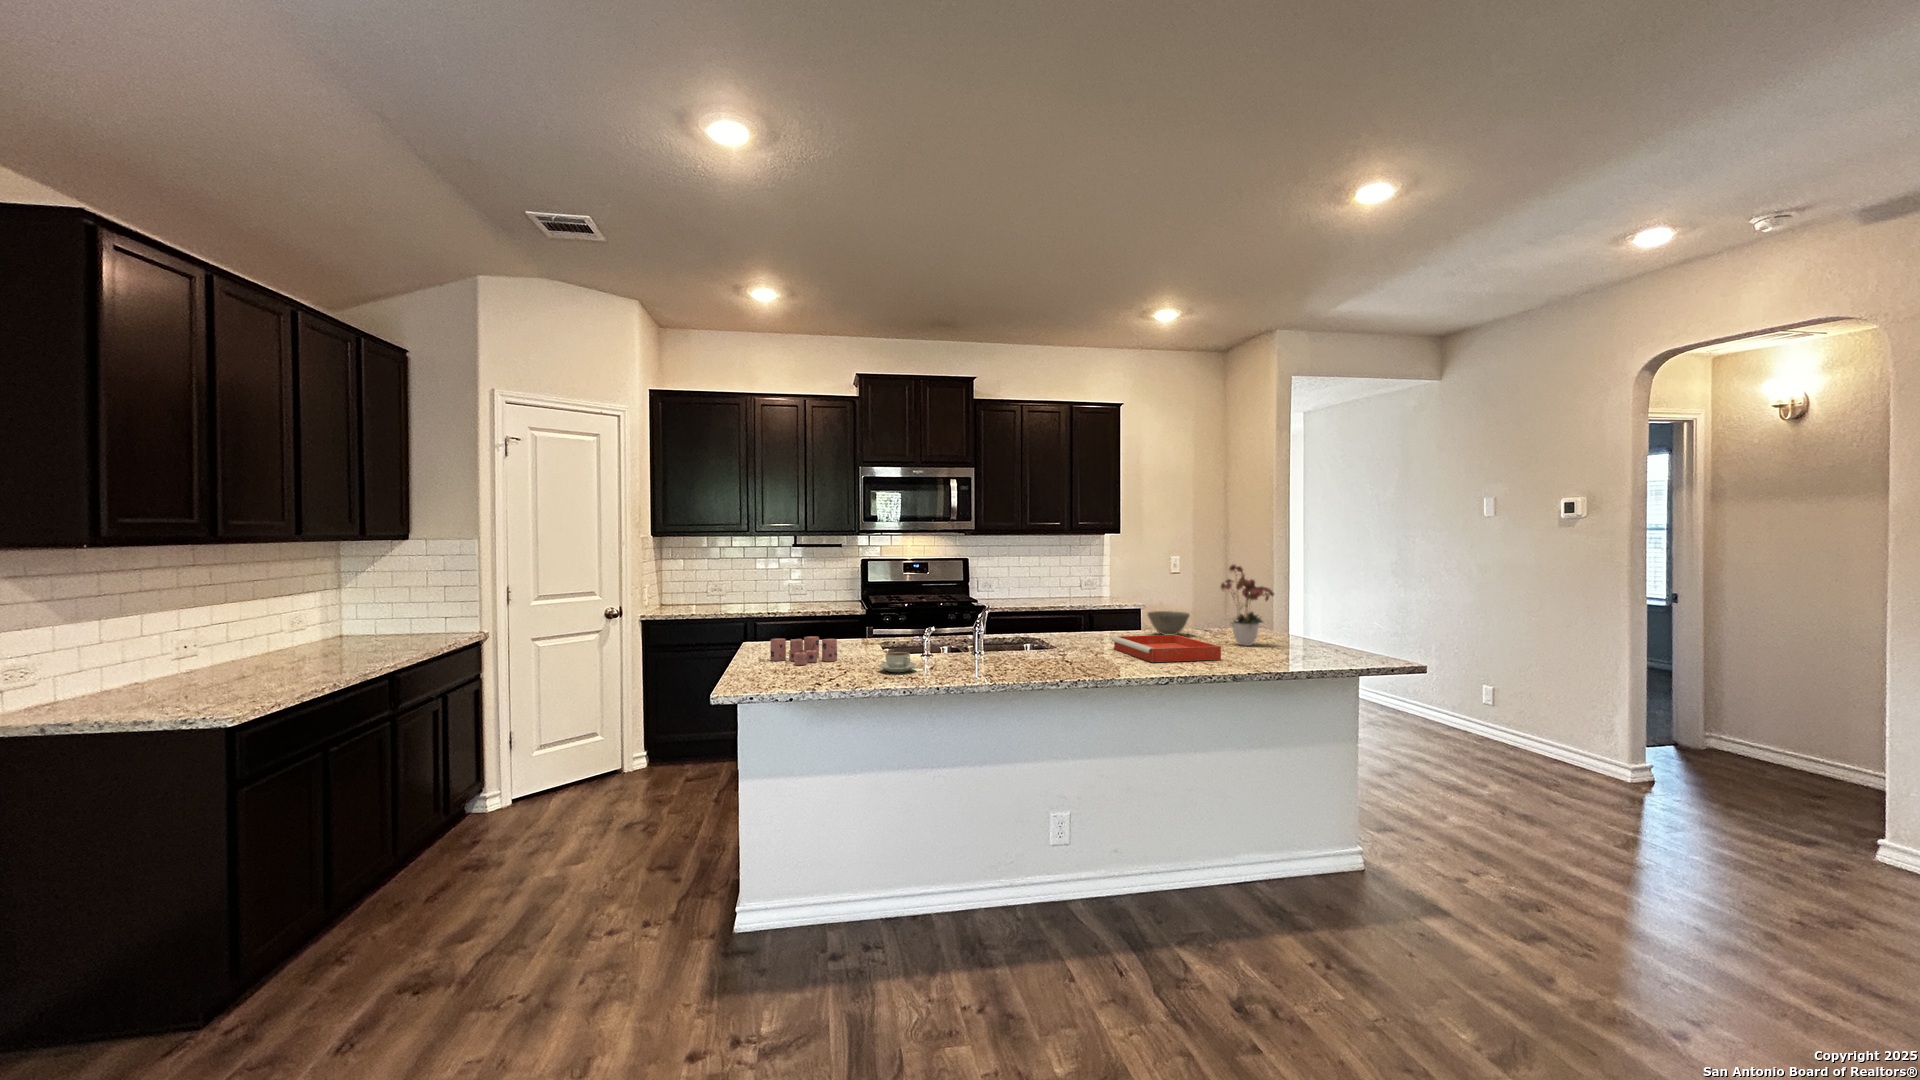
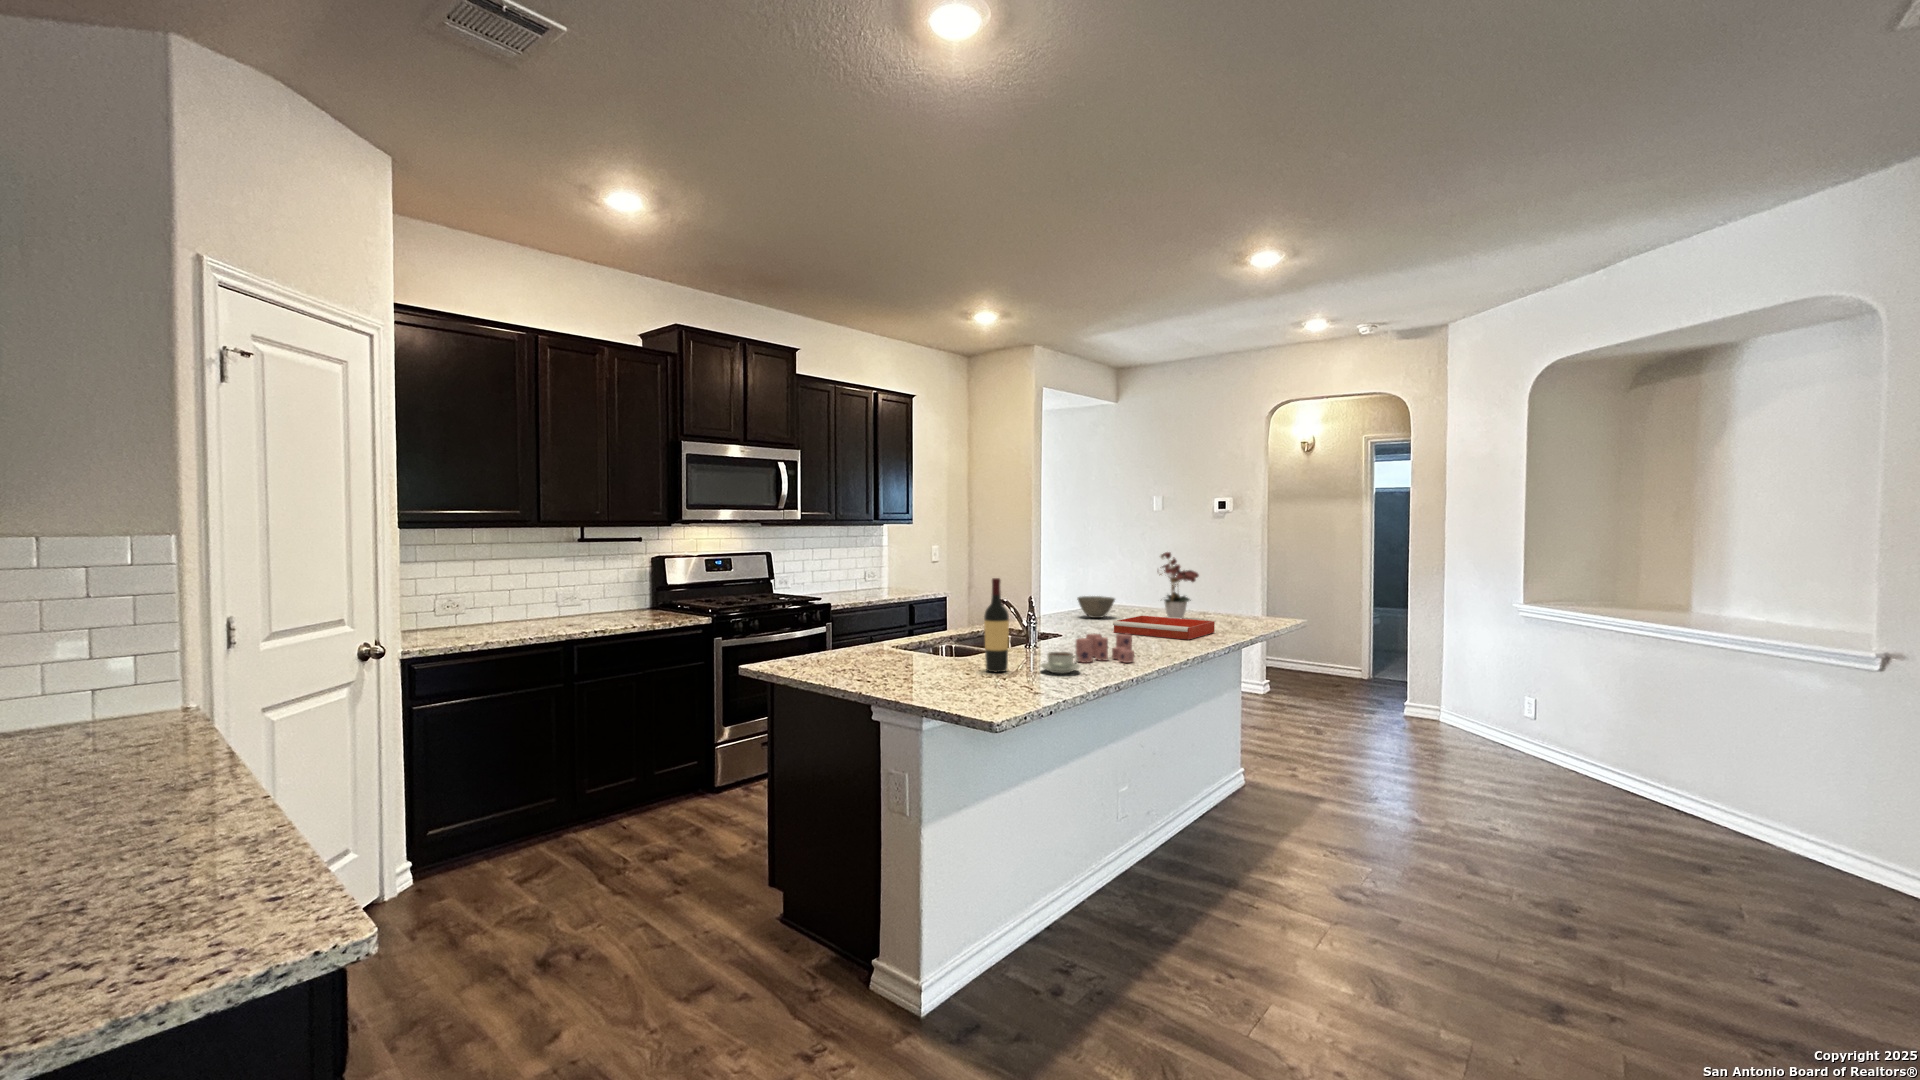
wine bottle: none [848,580,870,665] -> present [984,578,1009,672]
candle: present [770,636,837,665] -> present [1076,634,1134,663]

